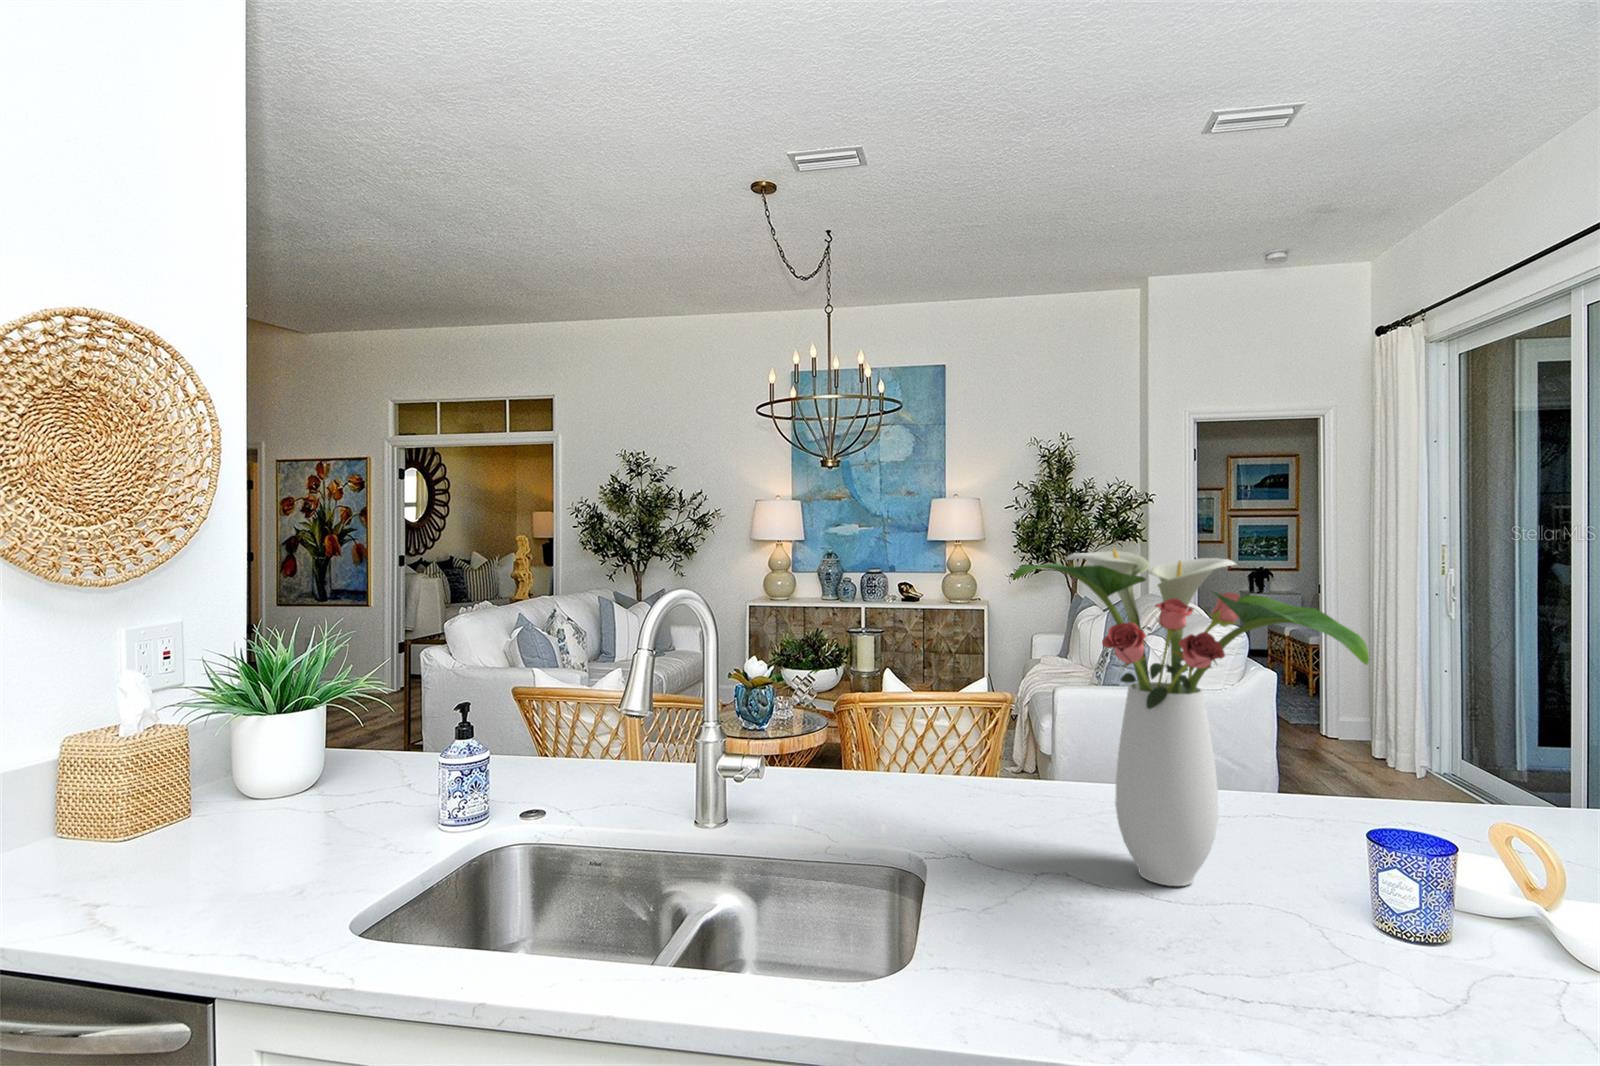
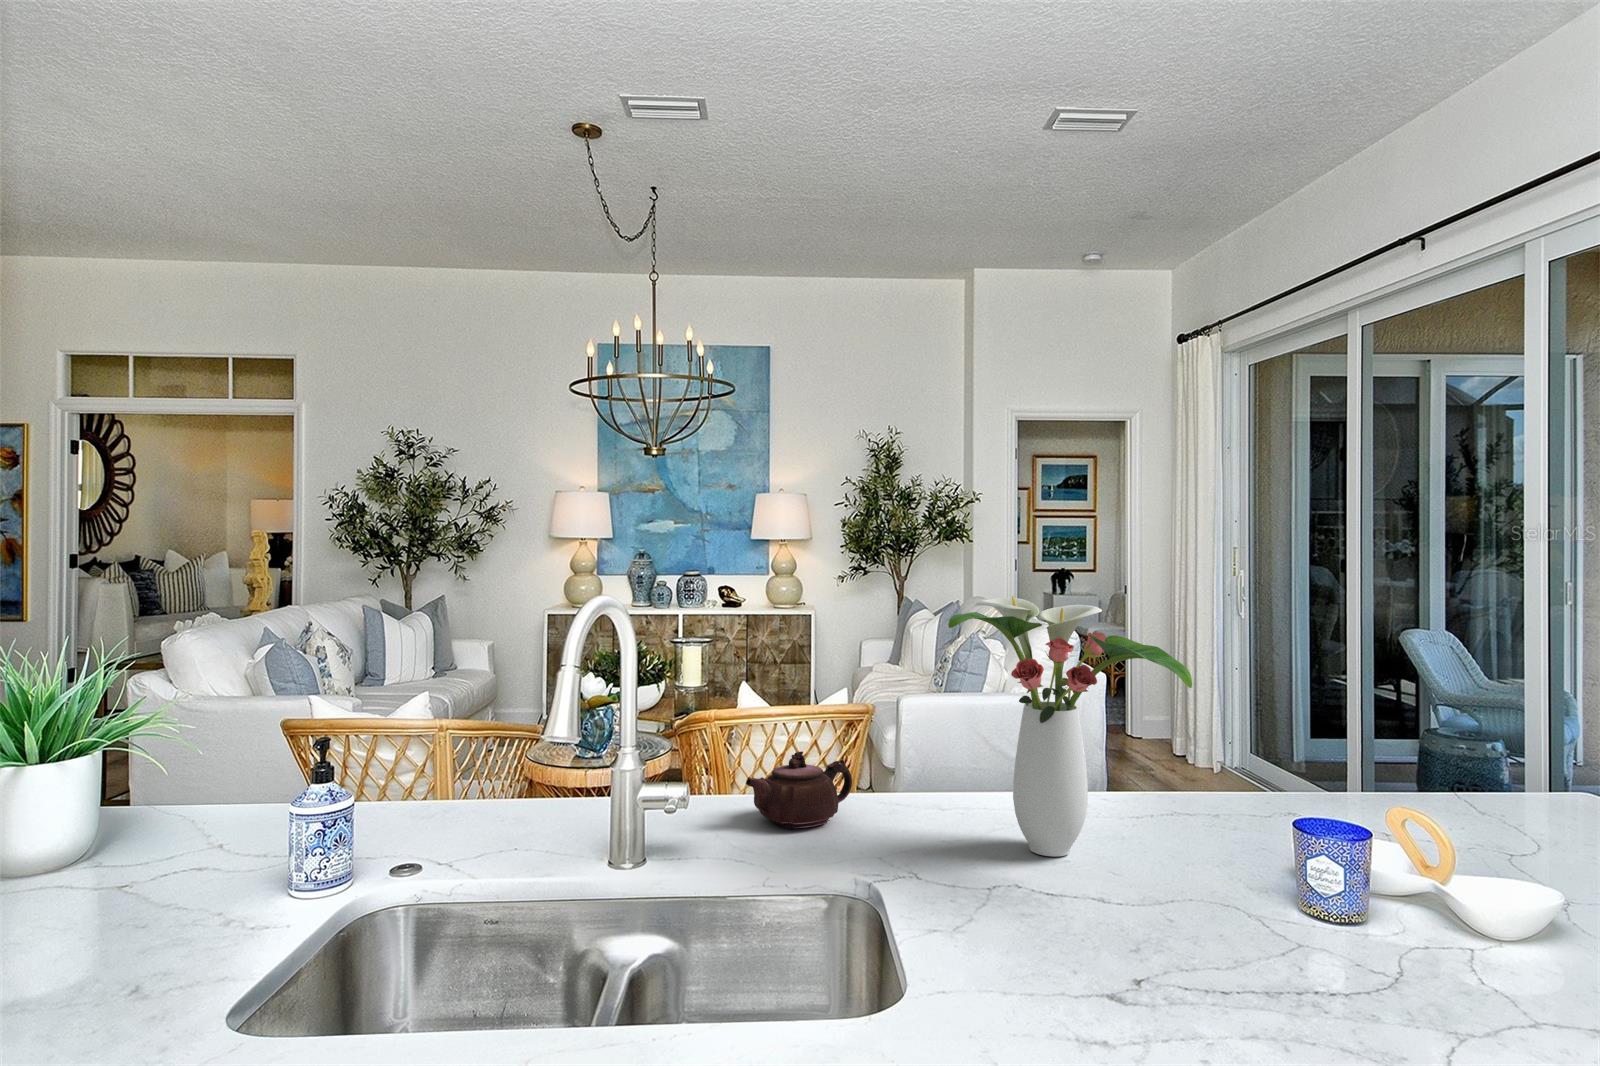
teapot: none [798,732,928,822] -> present [746,751,852,828]

